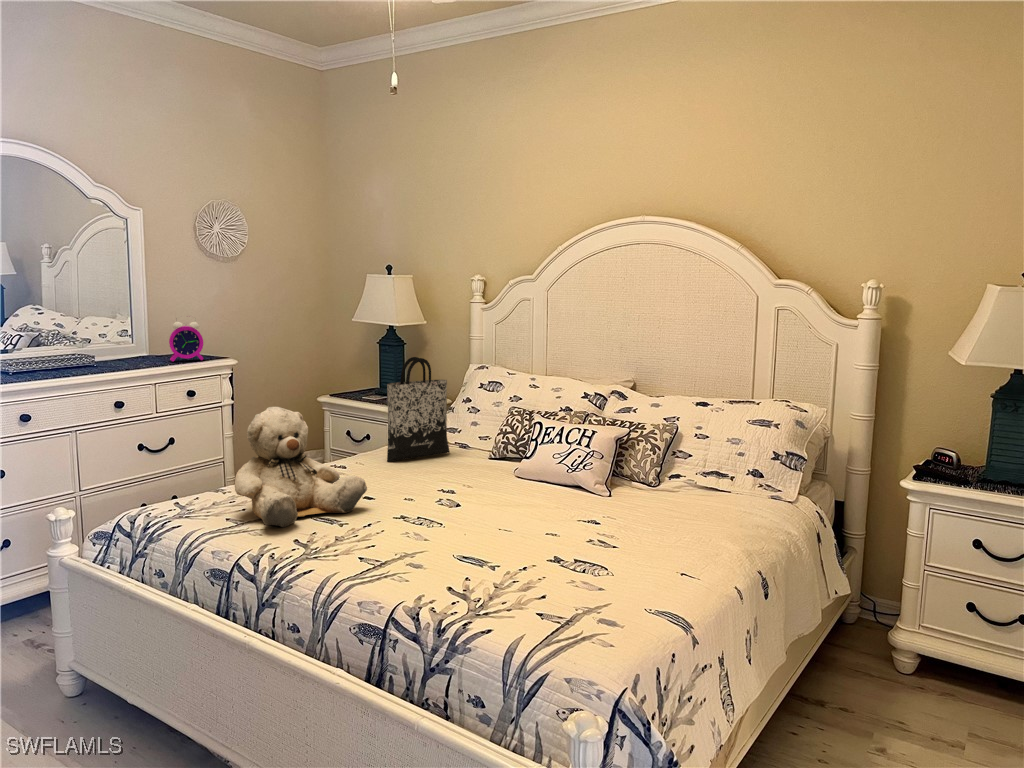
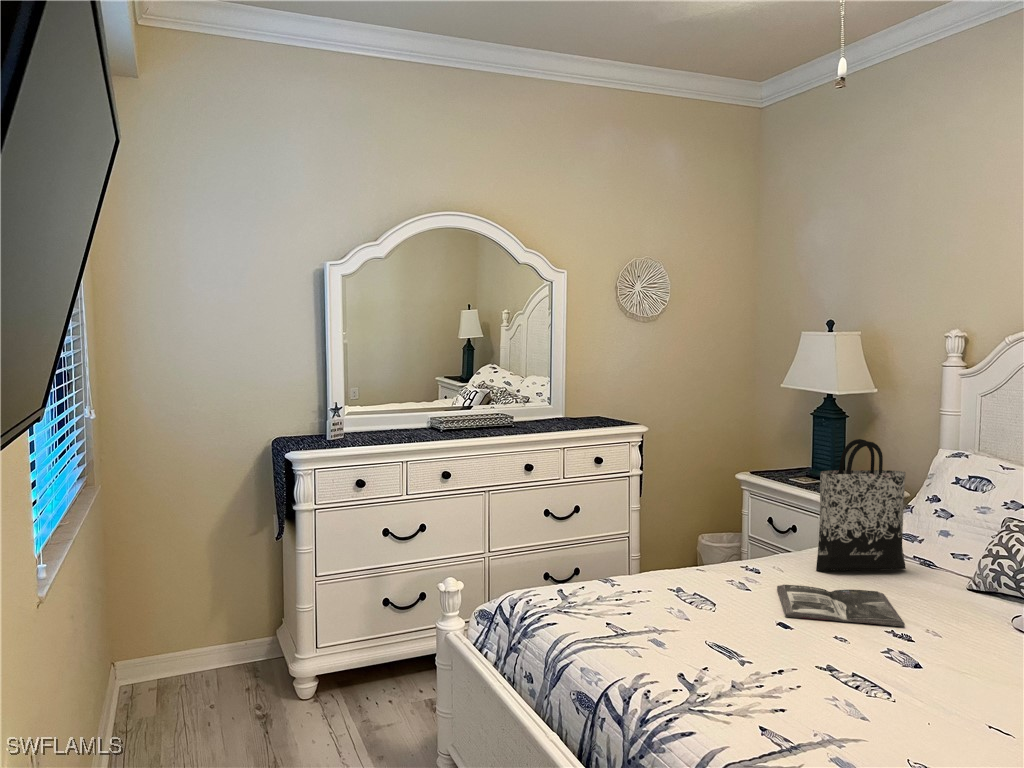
alarm clock: present [169,318,204,361] -> none [582,379,616,426]
teddy bear: present [235,407,367,527] -> none [618,493,783,651]
magazine: none [359,468,450,493] -> present [777,585,905,626]

